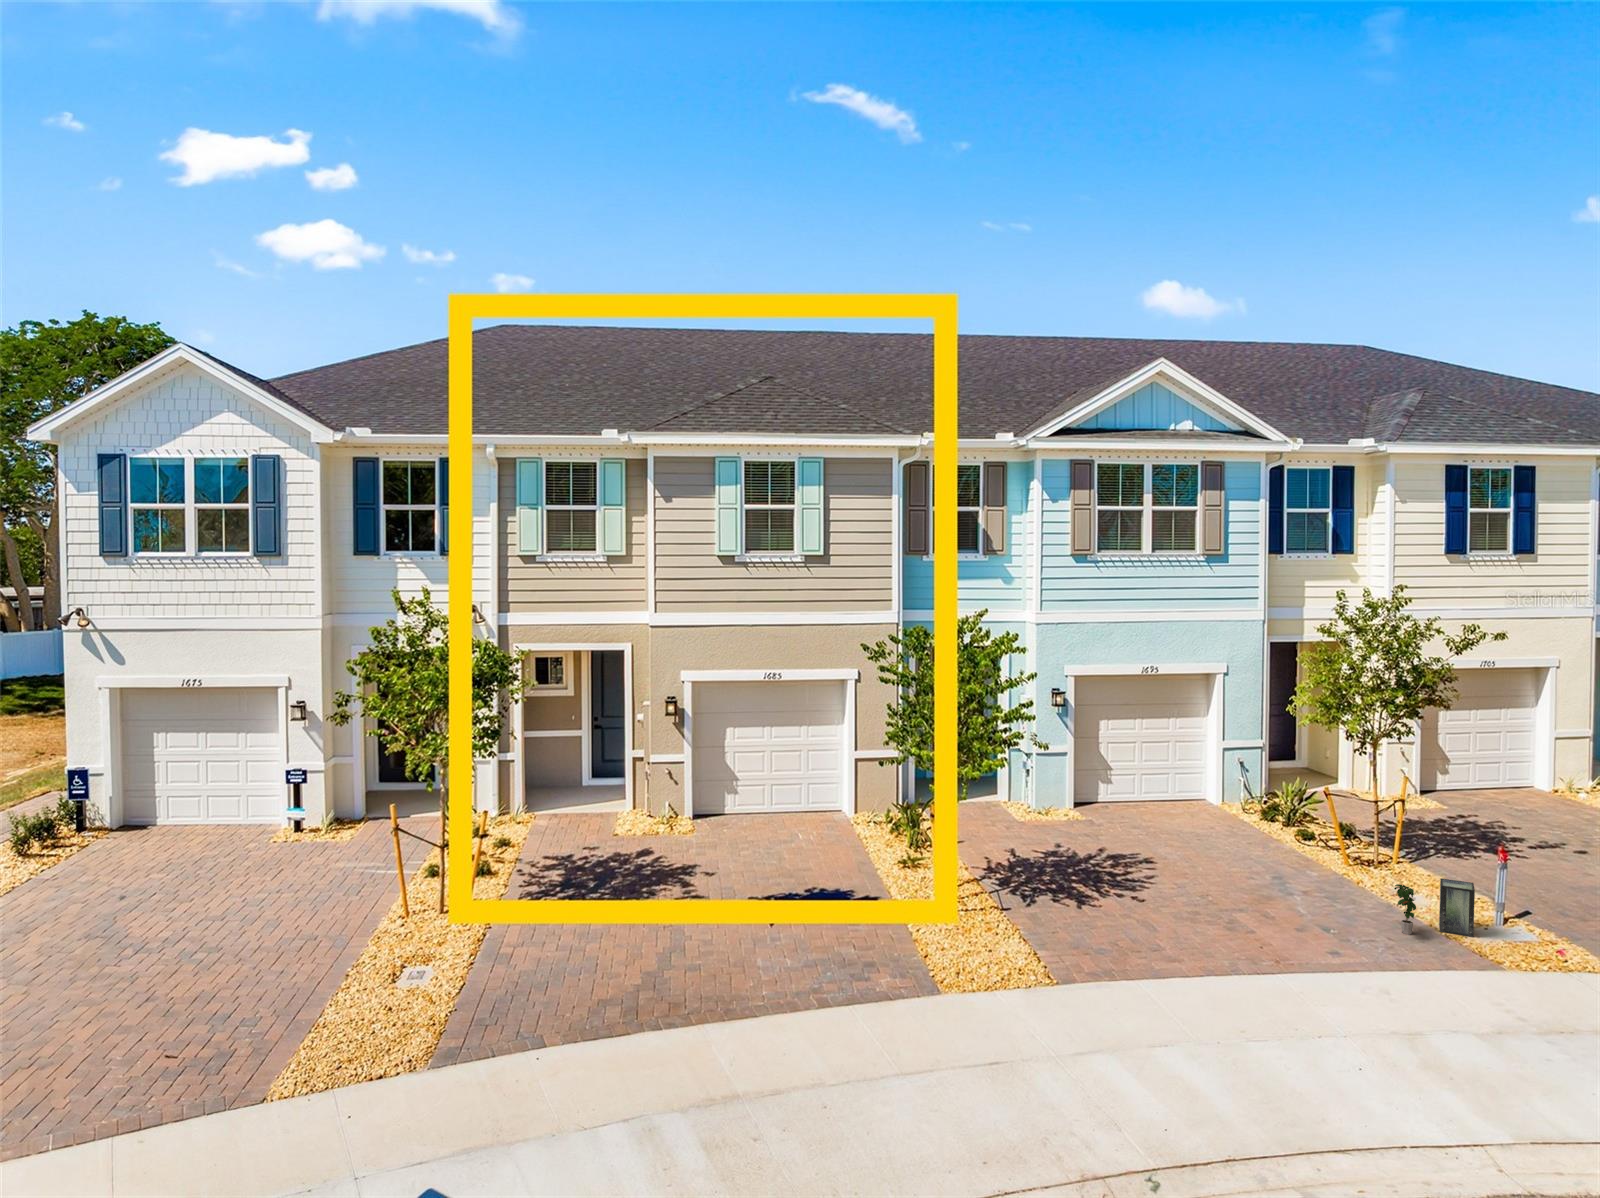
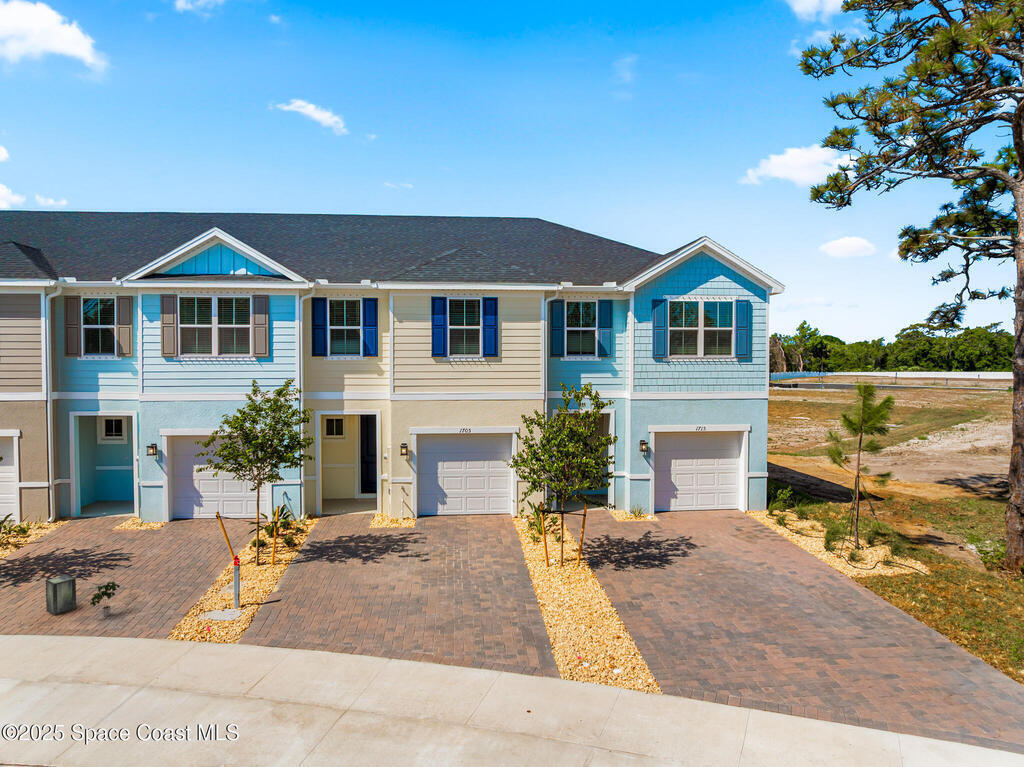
storage box: present [1439,878,1475,937] -> present [46,575,76,615]

